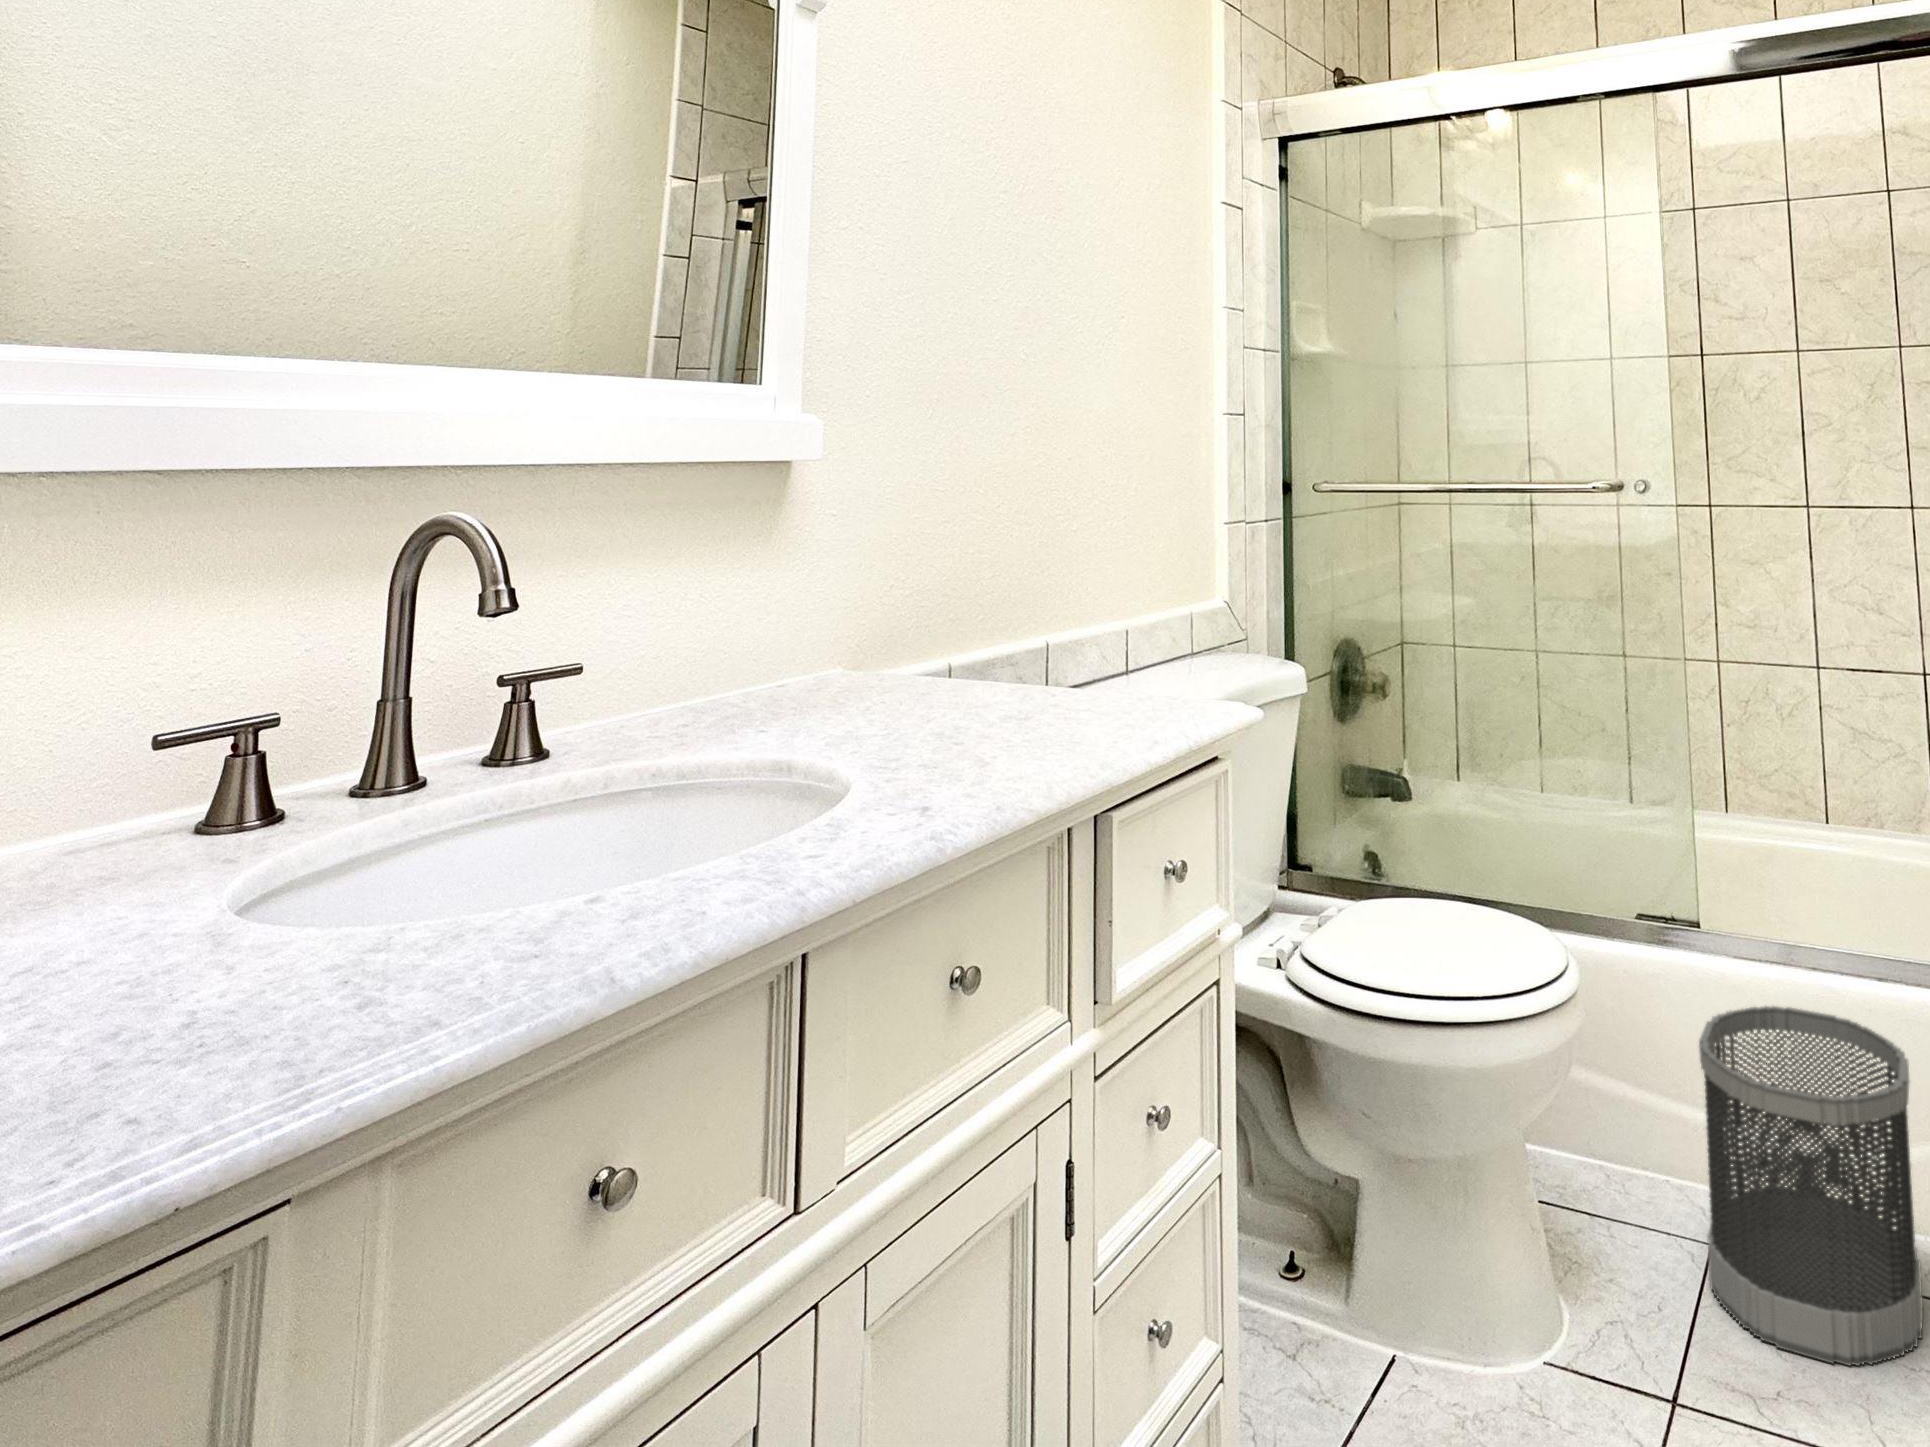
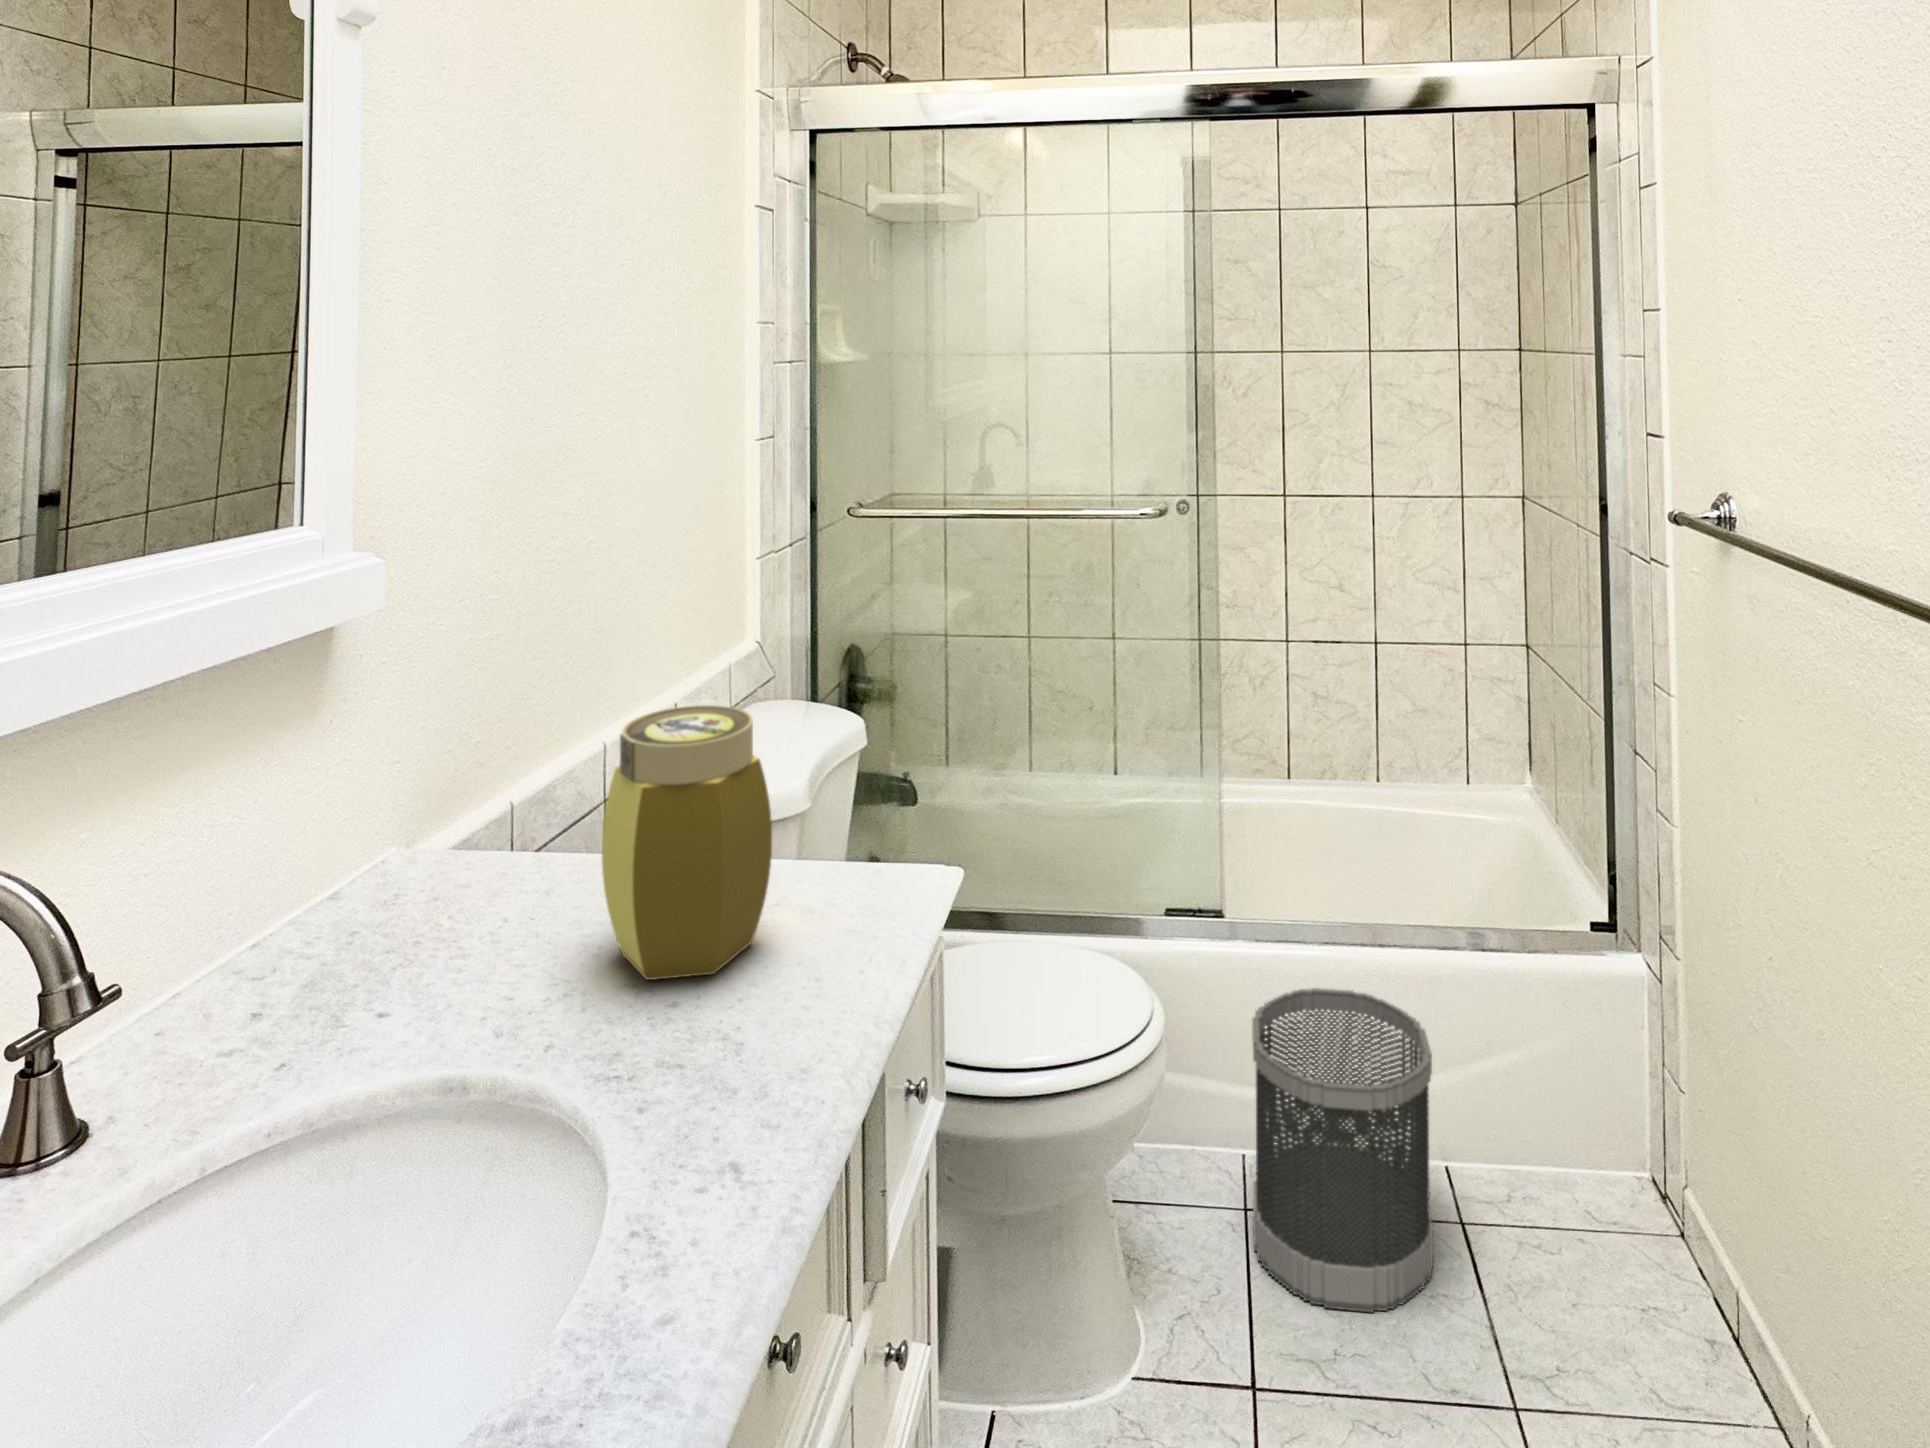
jar: none [938,530,1069,739] -> present [602,705,772,980]

